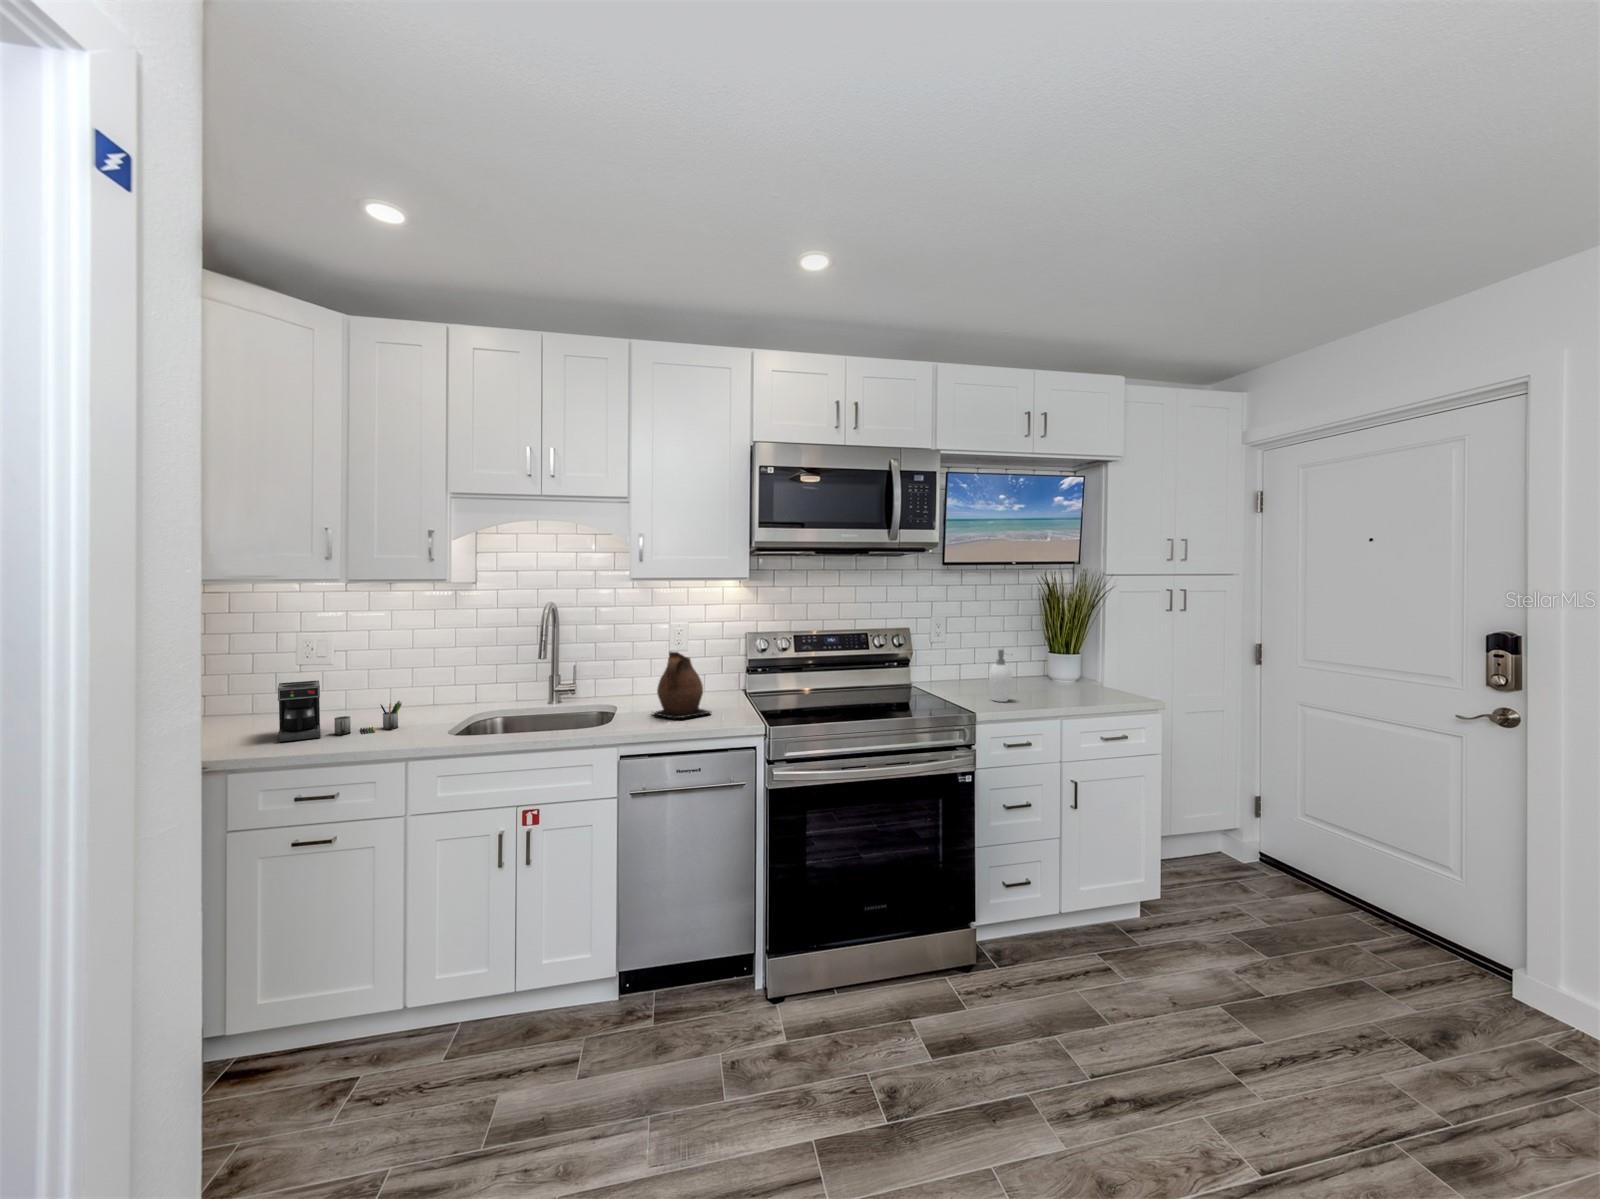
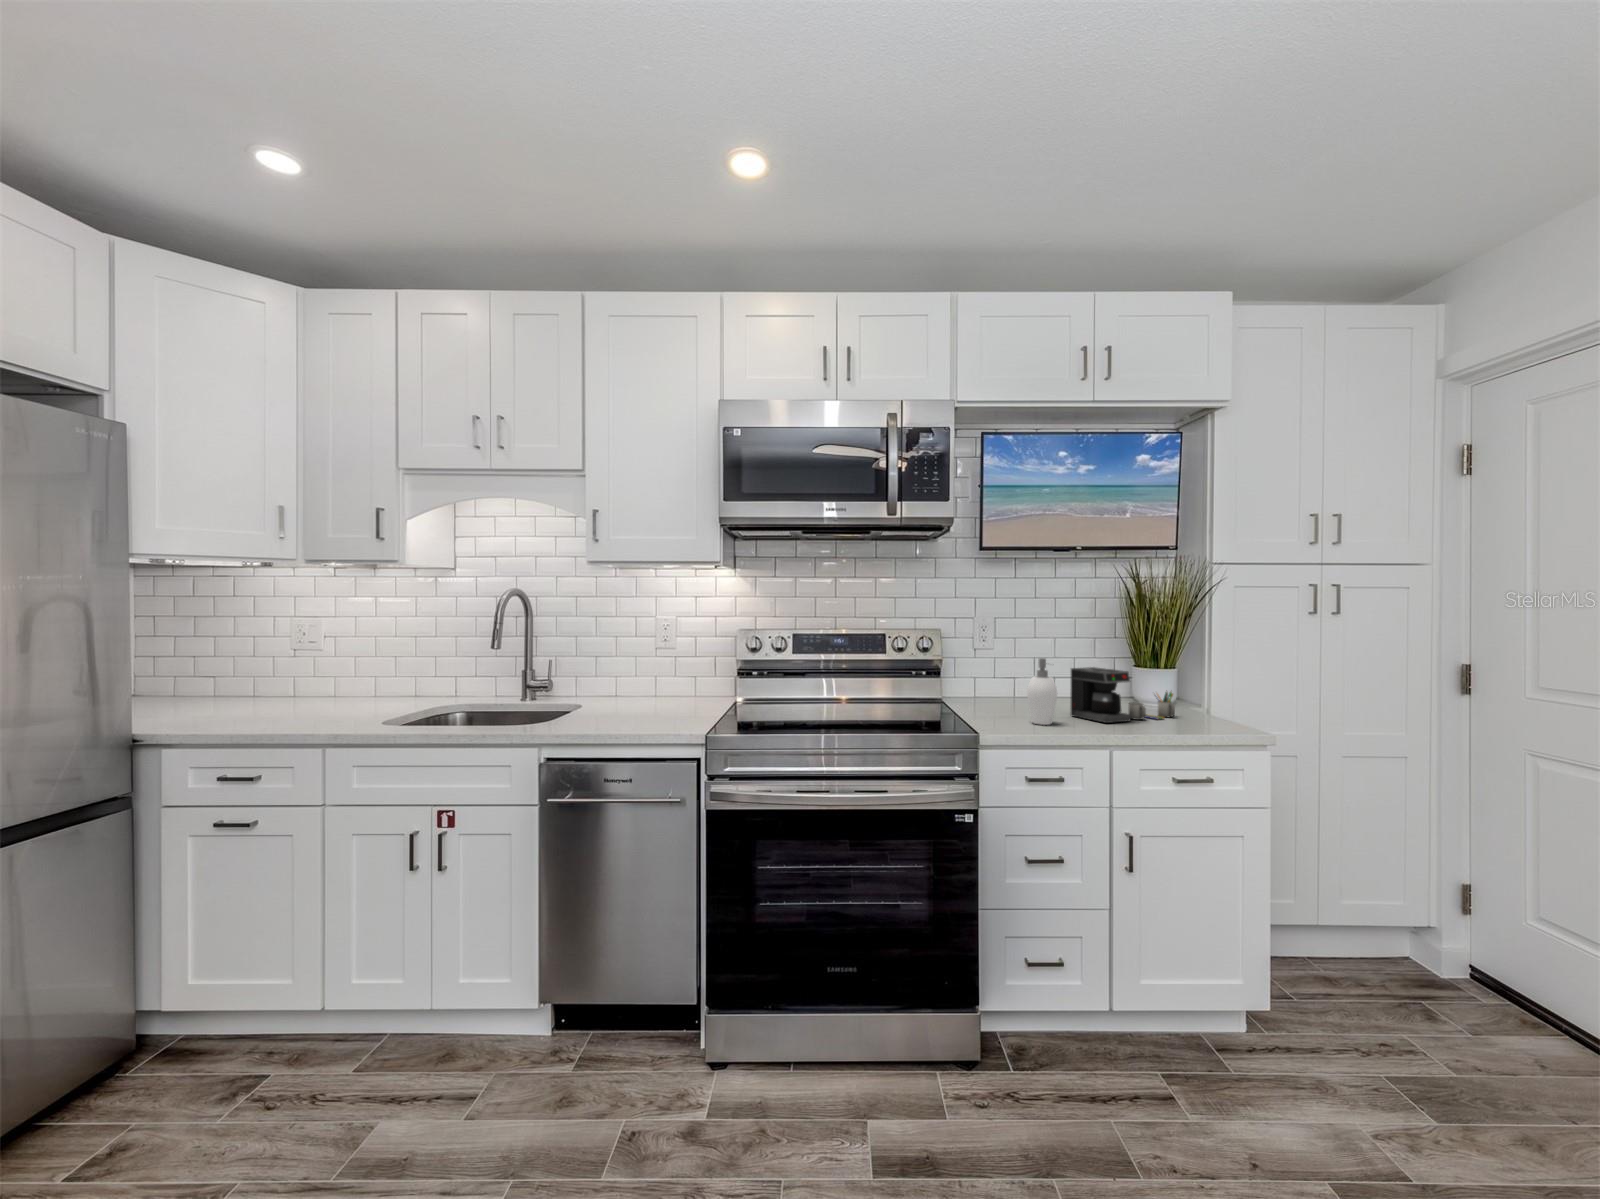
ceramic pitcher: present [655,652,711,718] -> none [611,649,678,723]
coffee maker: present [278,680,402,742] -> present [1071,667,1175,723]

